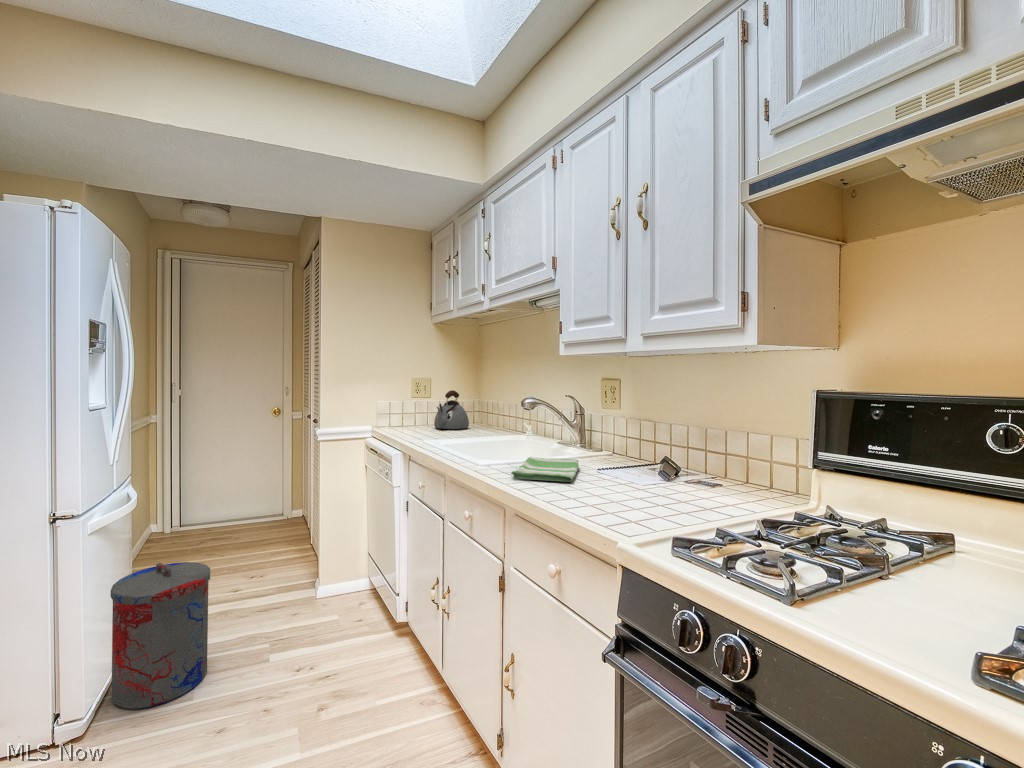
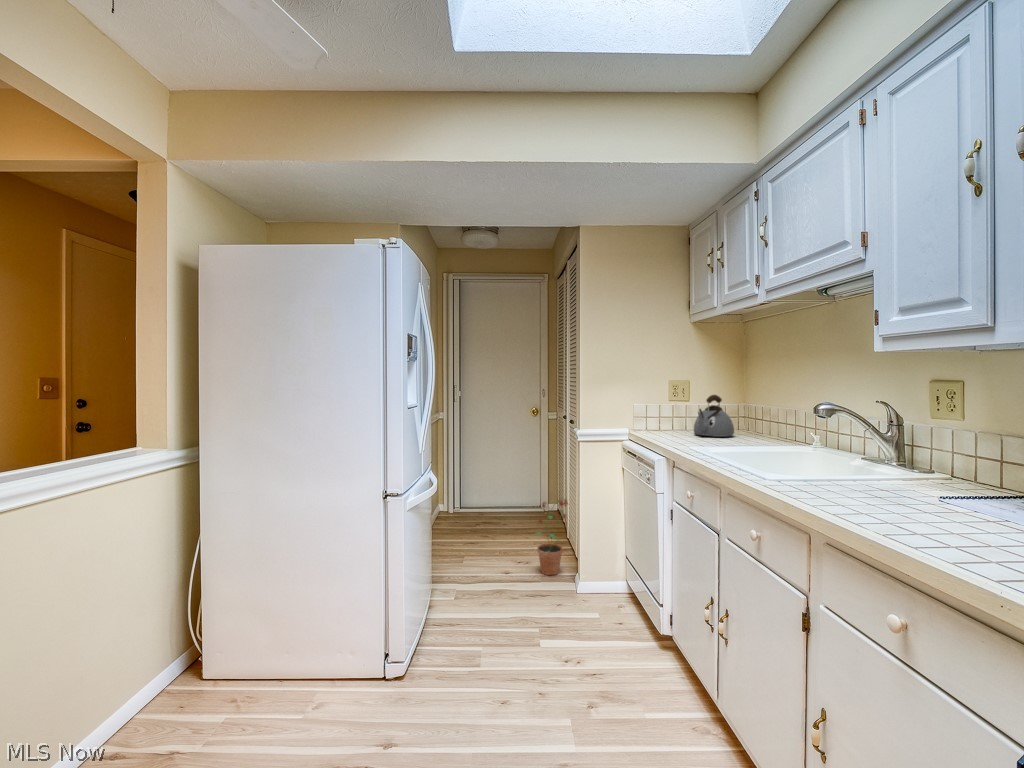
dish towel: present [511,457,579,482] -> none [815,475,913,512]
potted plant: none [265,503,309,589] -> present [535,500,568,575]
trash can: present [111,562,210,709] -> none [432,536,498,653]

